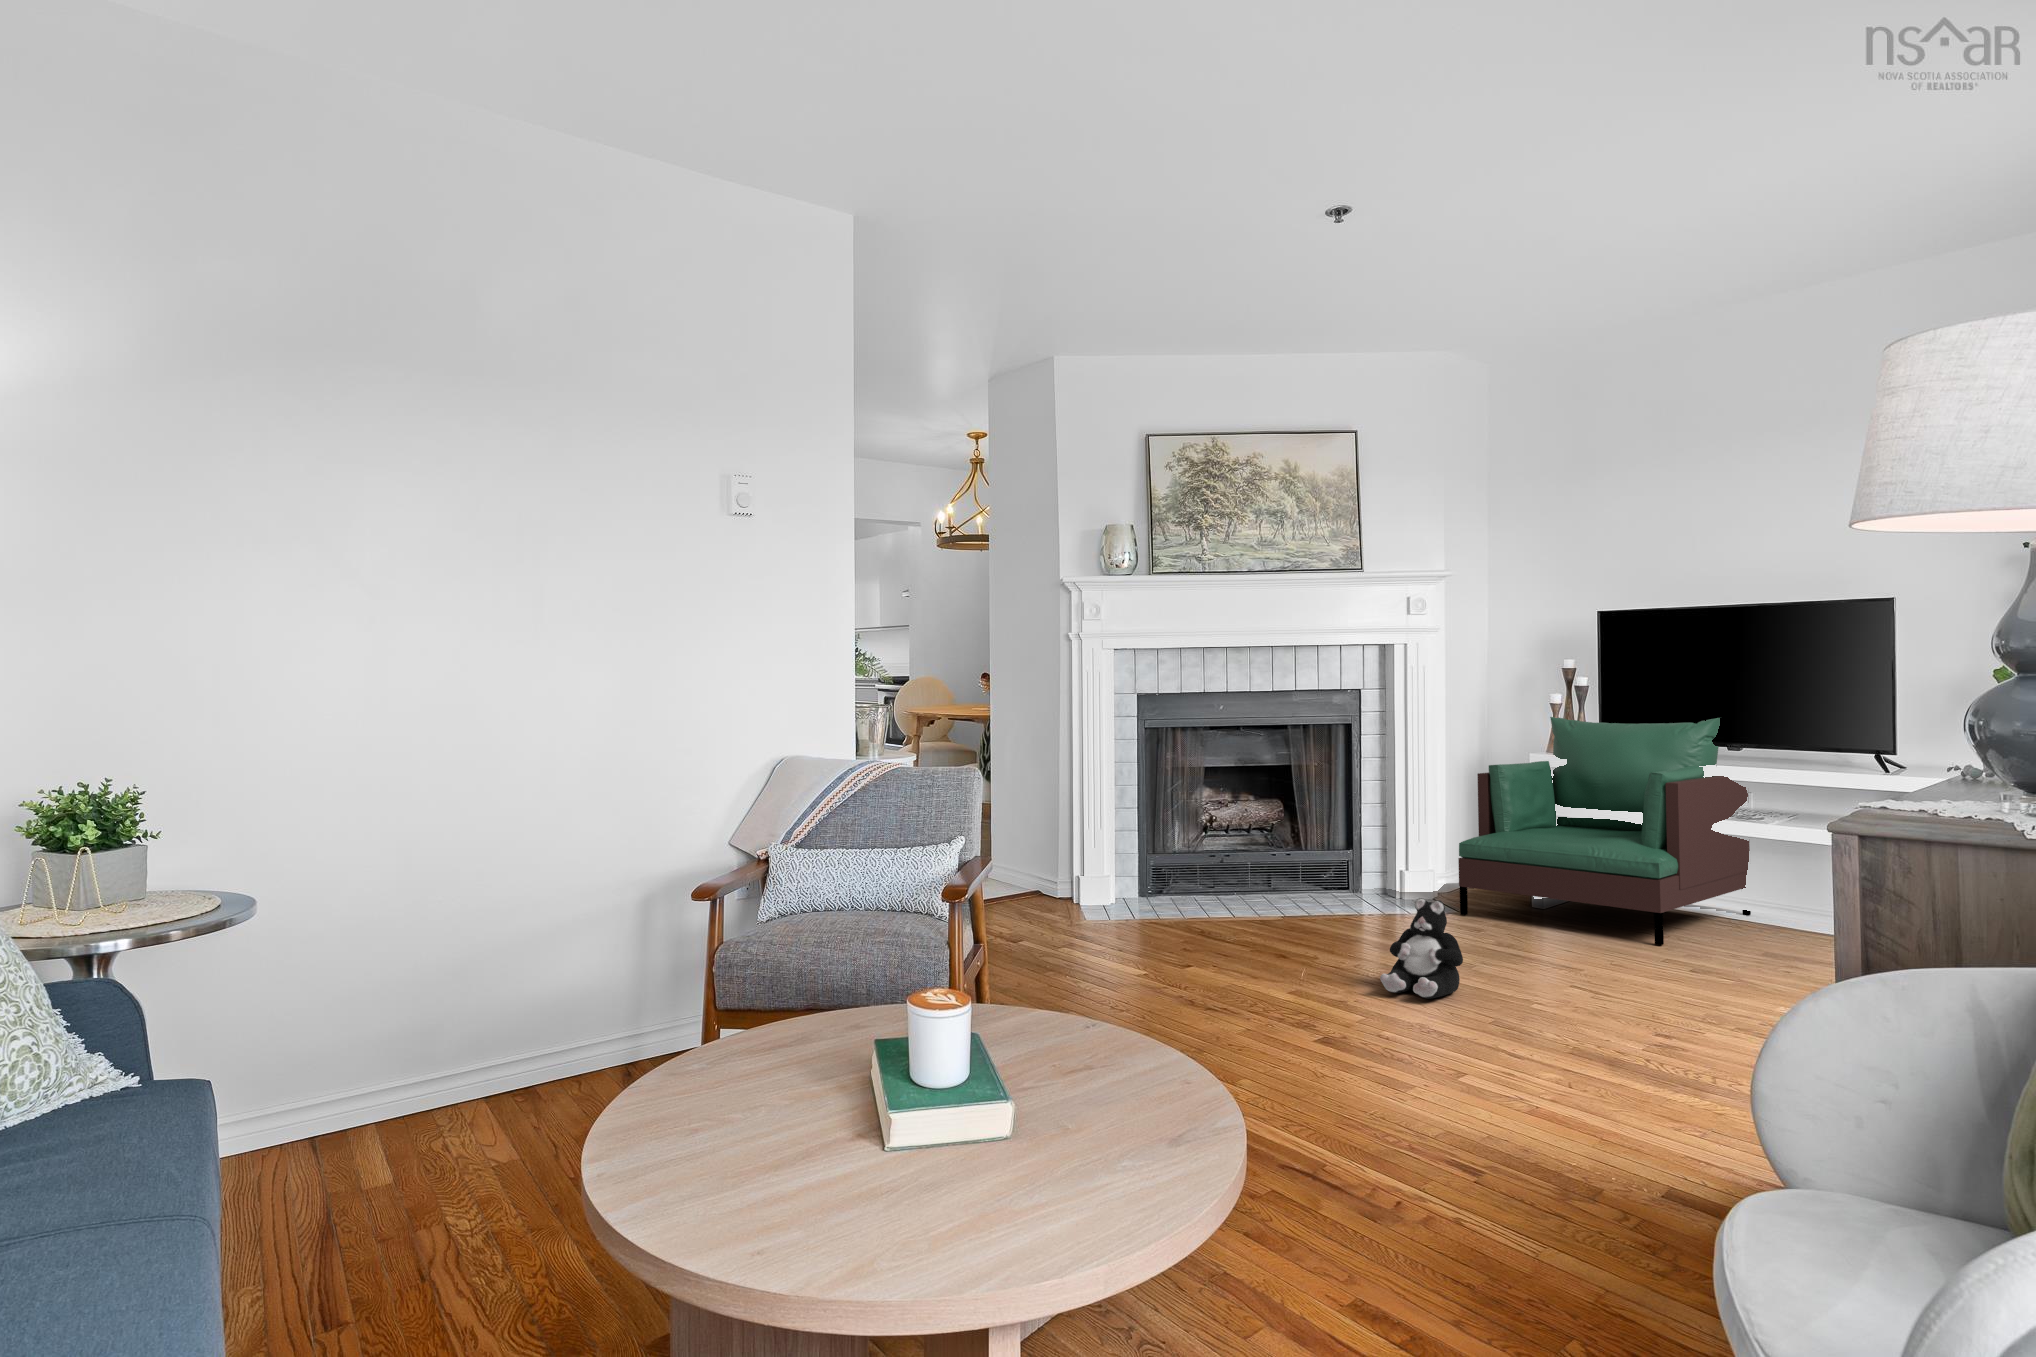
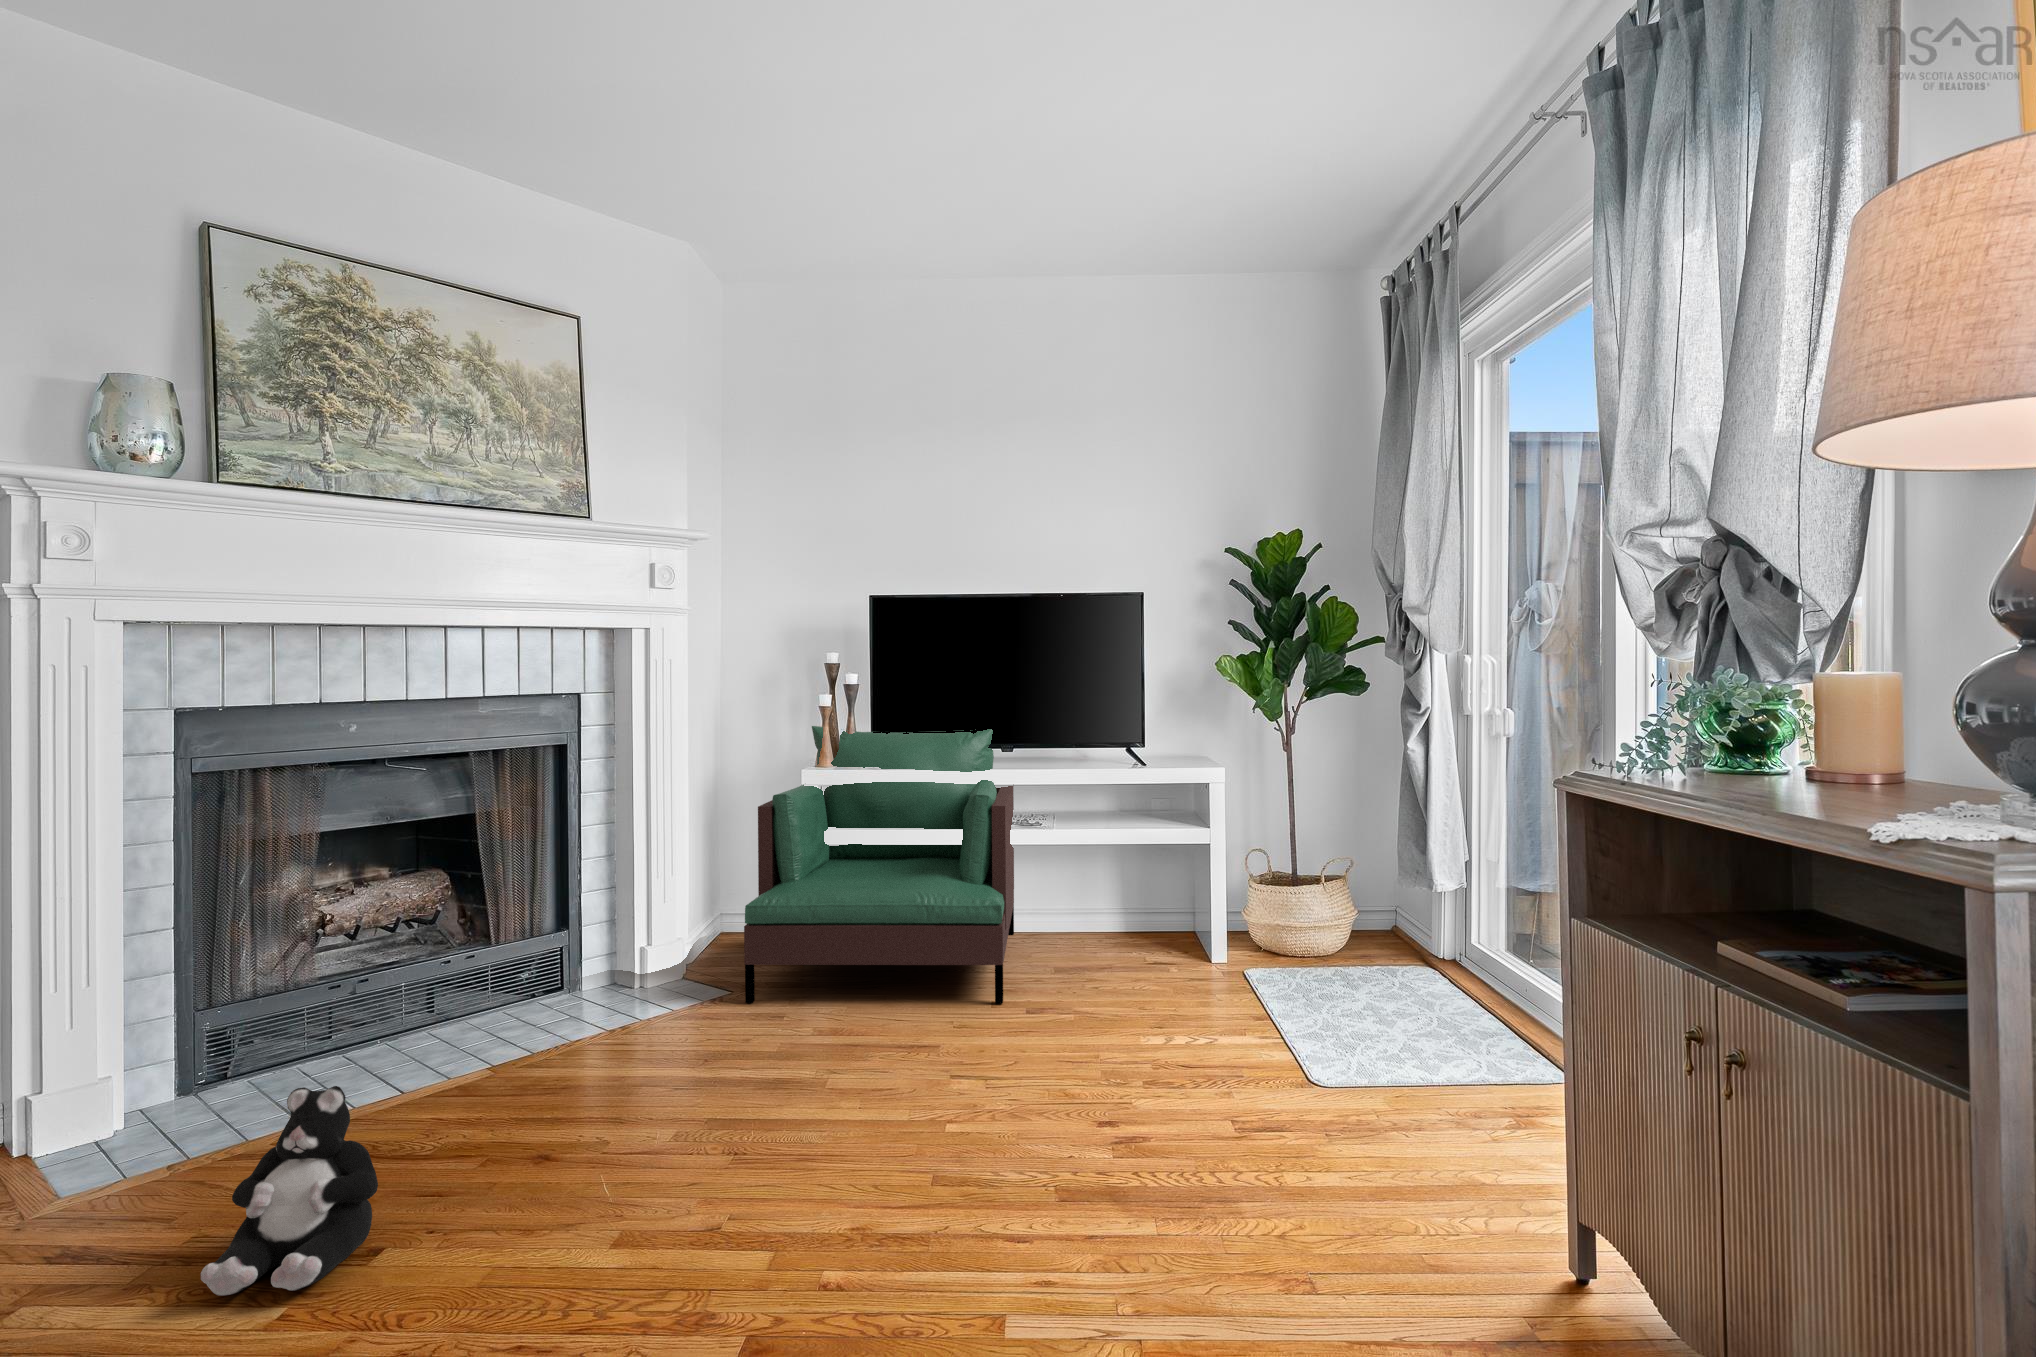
plush toy: present [1380,898,1463,999] -> present [201,1086,378,1296]

